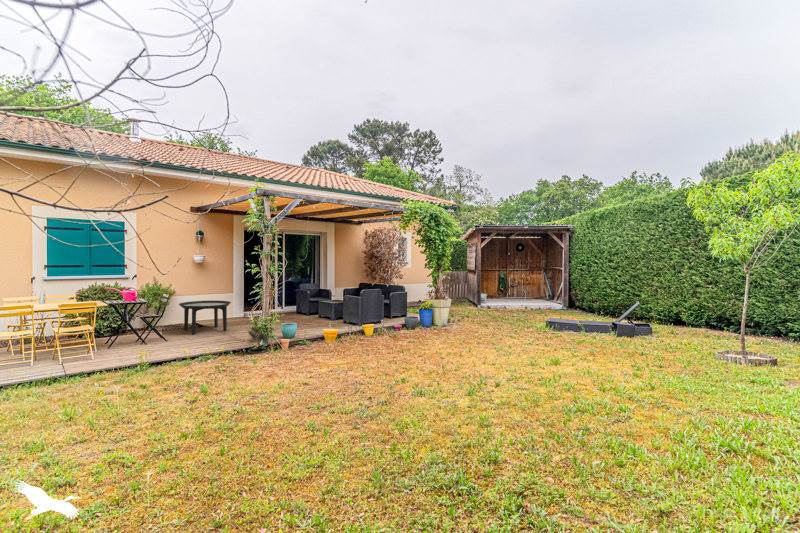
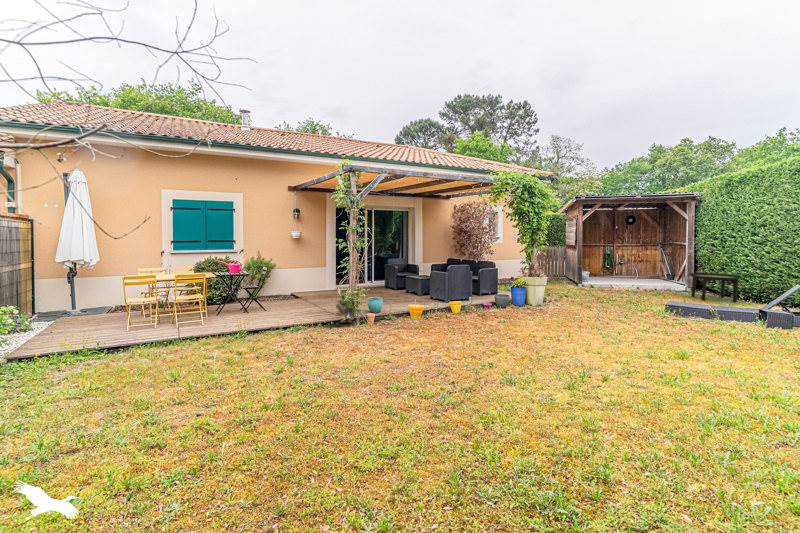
round table: present [179,301,231,334] -> present [690,273,742,302]

